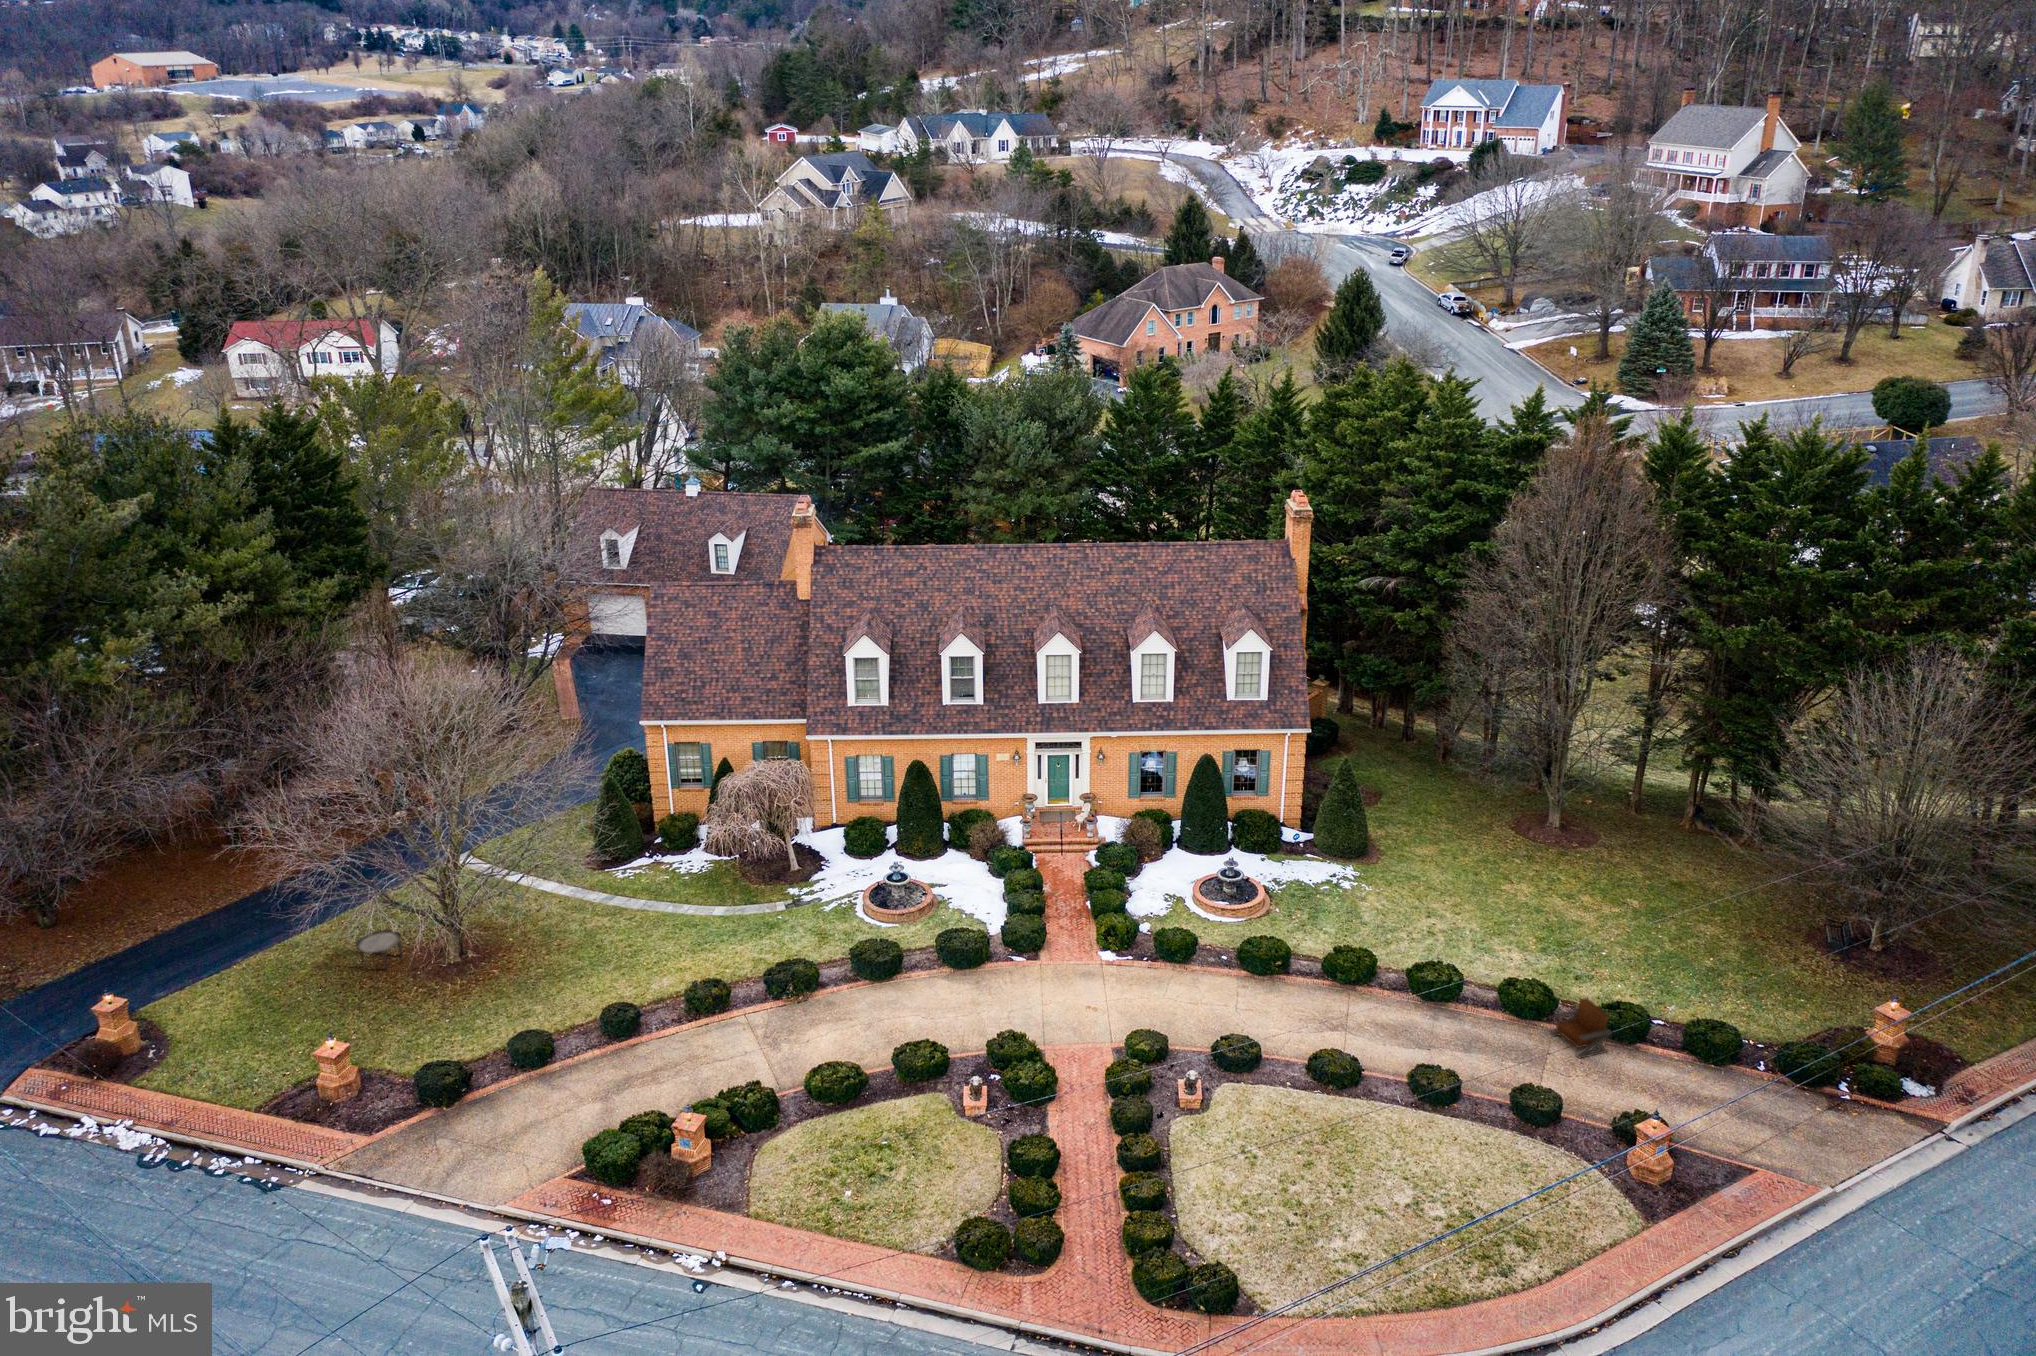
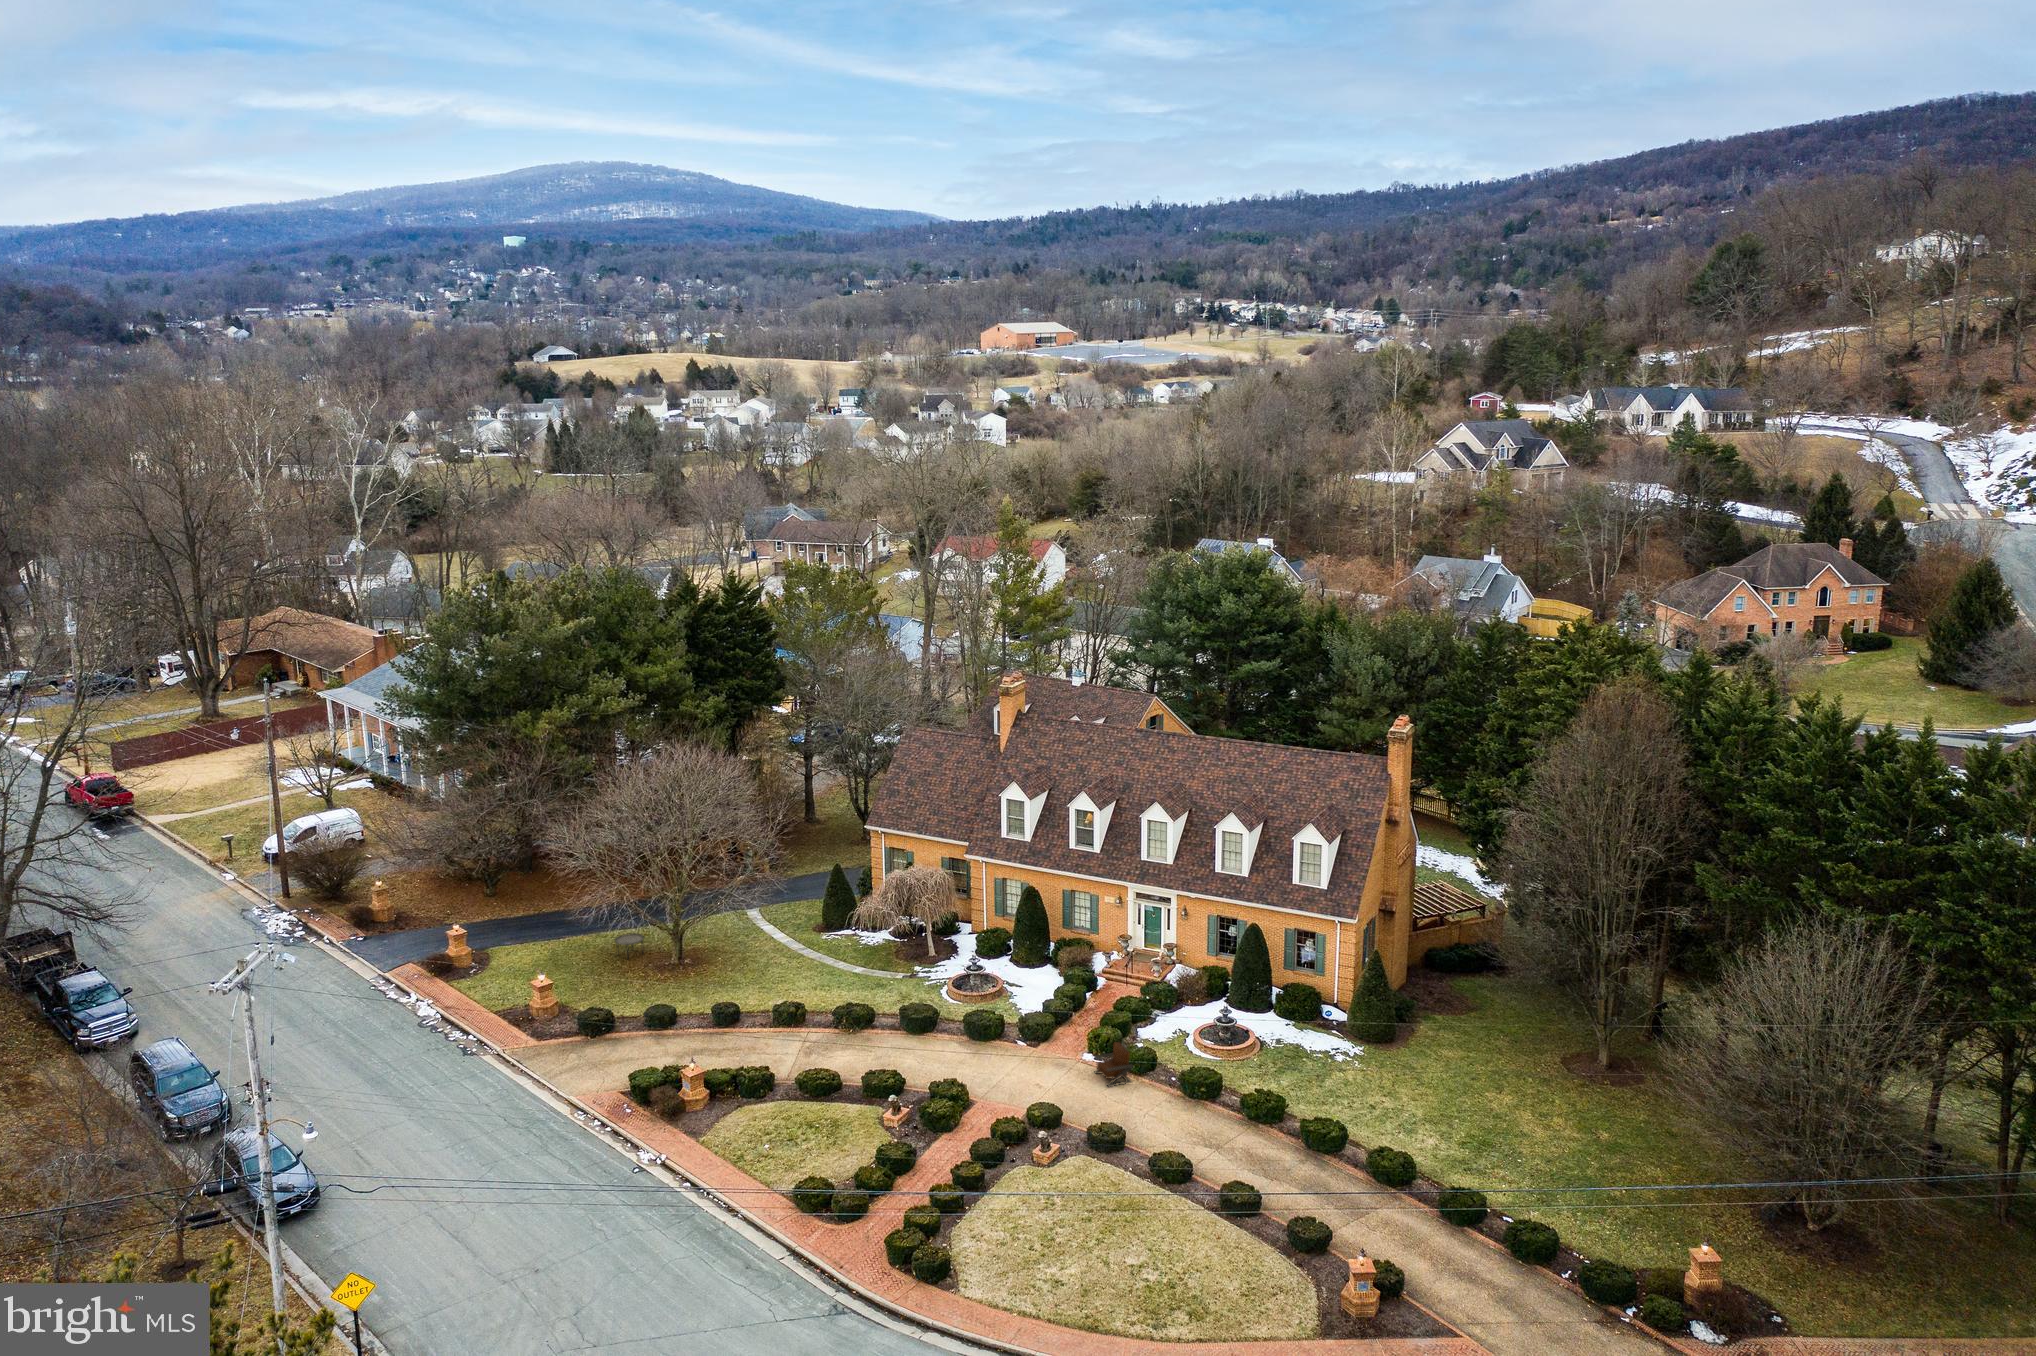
lounge chair: present [1551,998,1612,1058] -> present [1095,1042,1133,1087]

